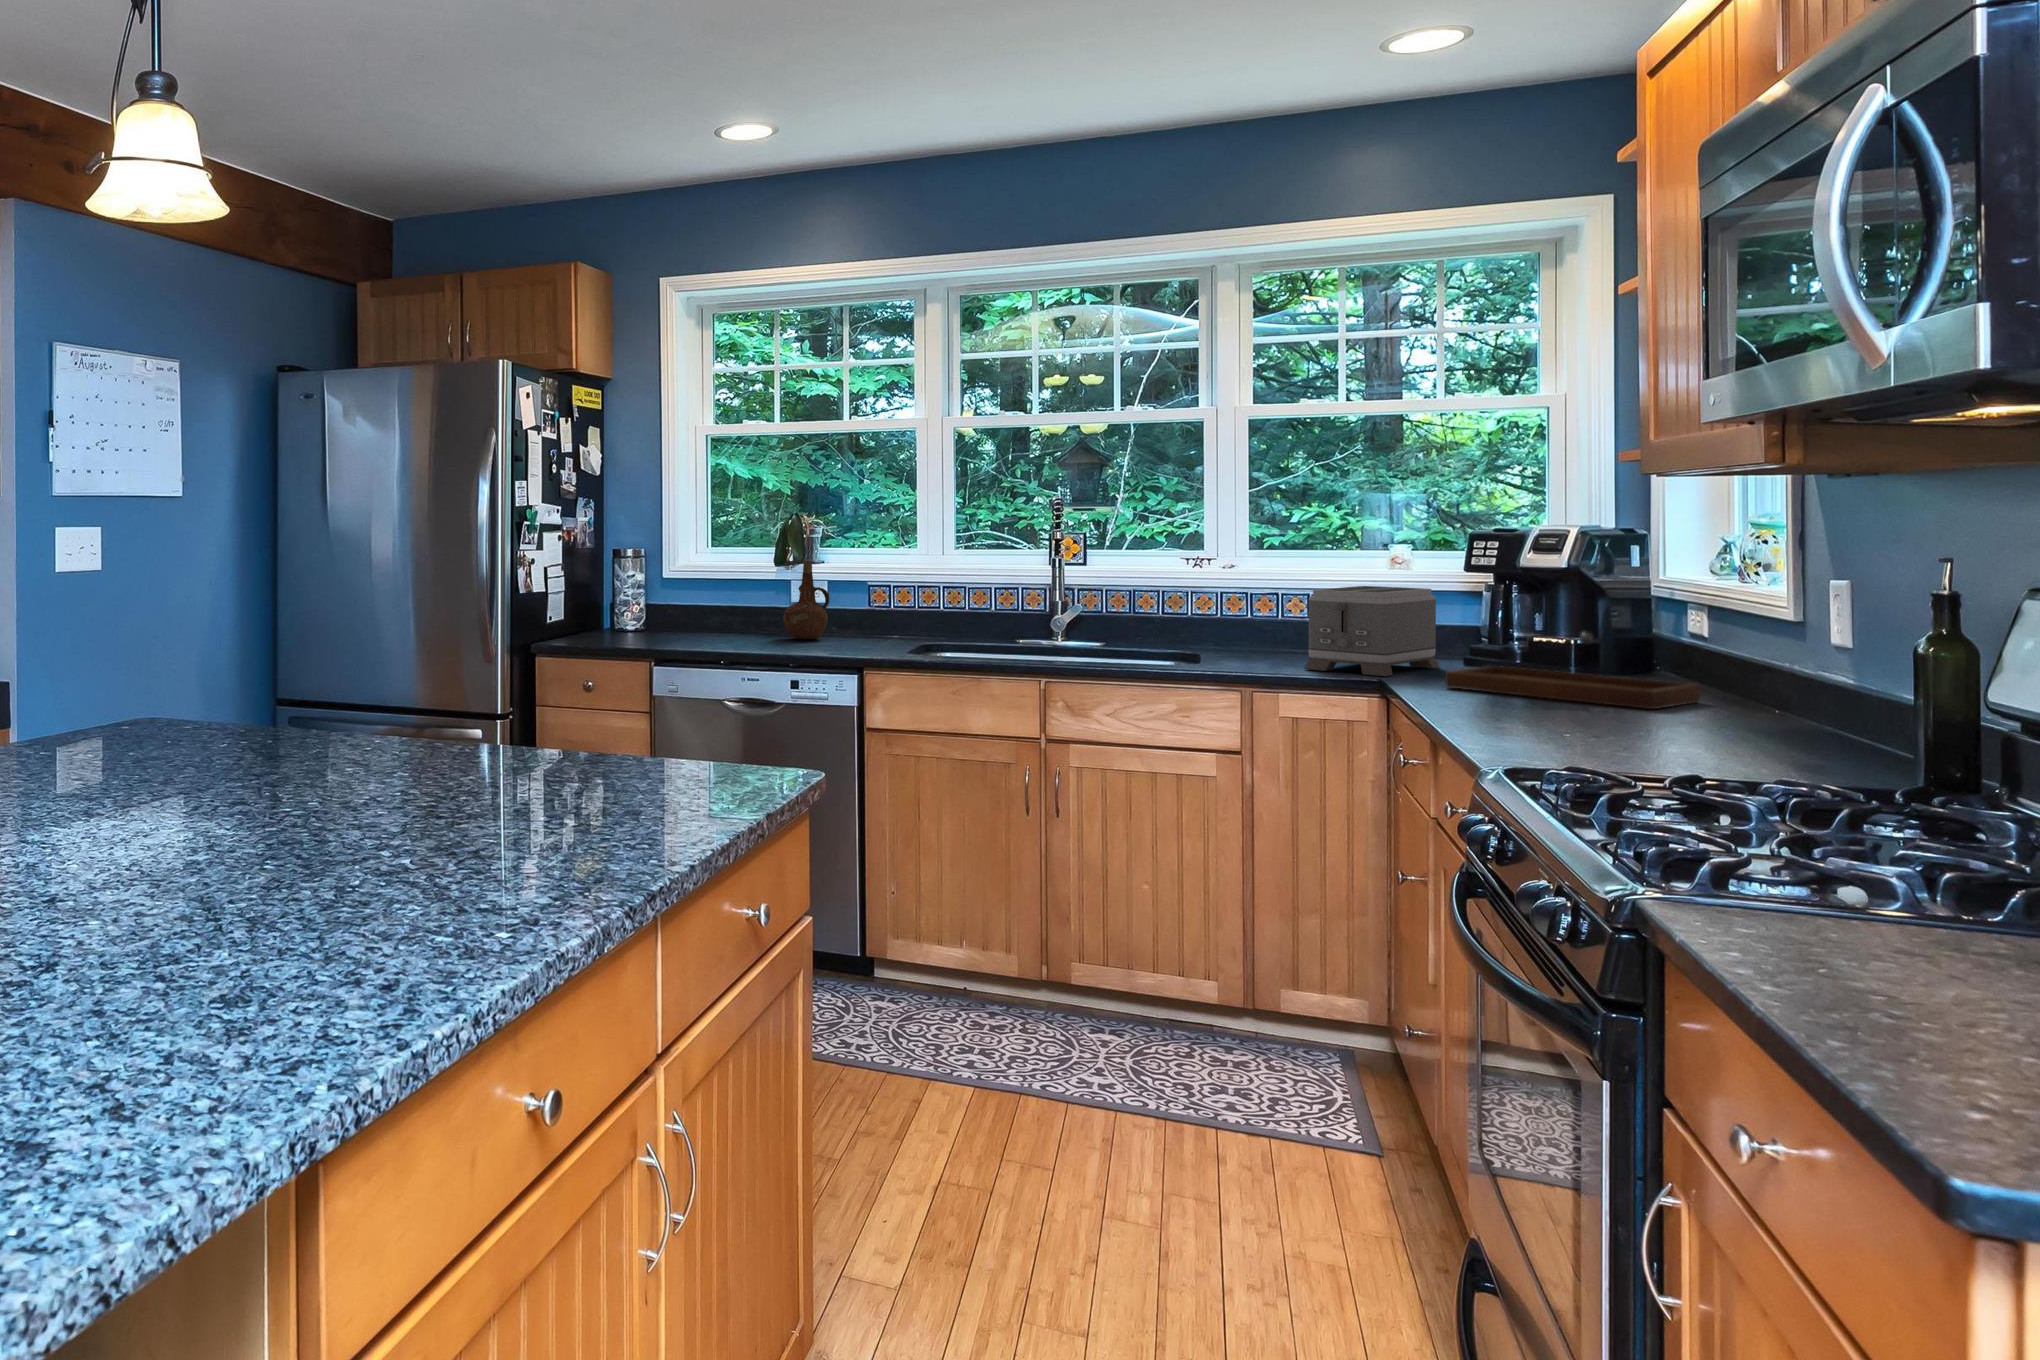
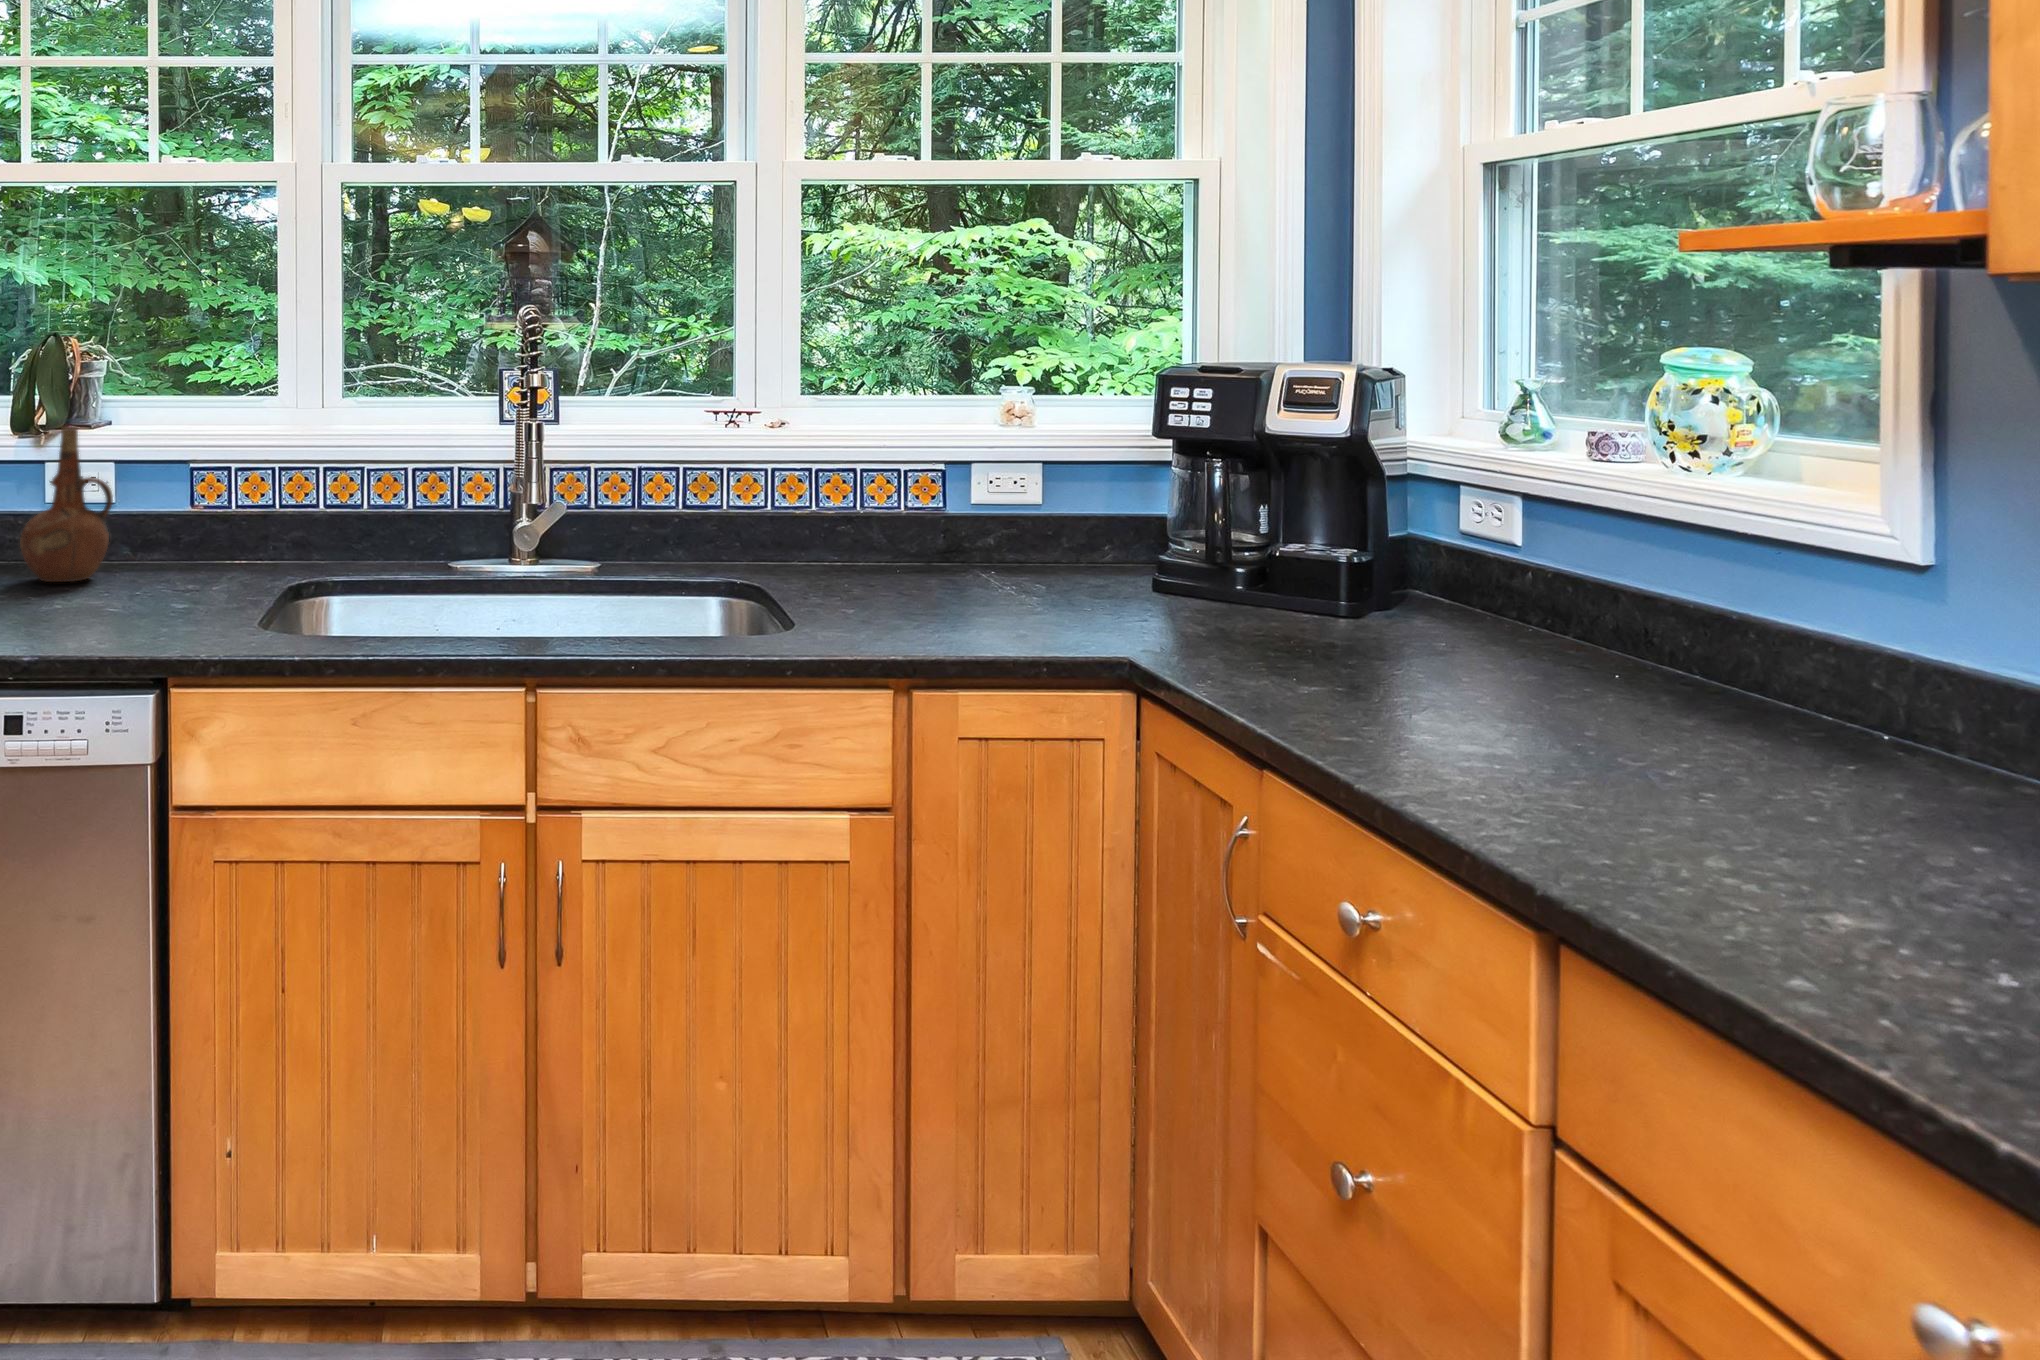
toaster: present [1304,586,1440,676] -> none [966,461,1132,644]
tray: present [1445,633,1700,709] -> none [1270,572,1720,748]

